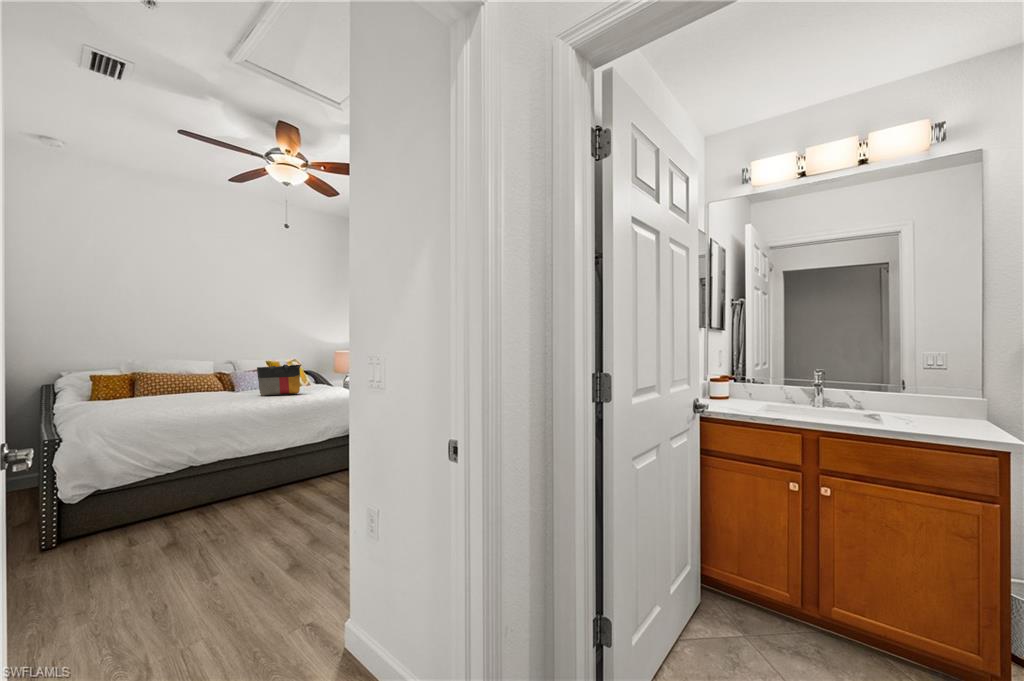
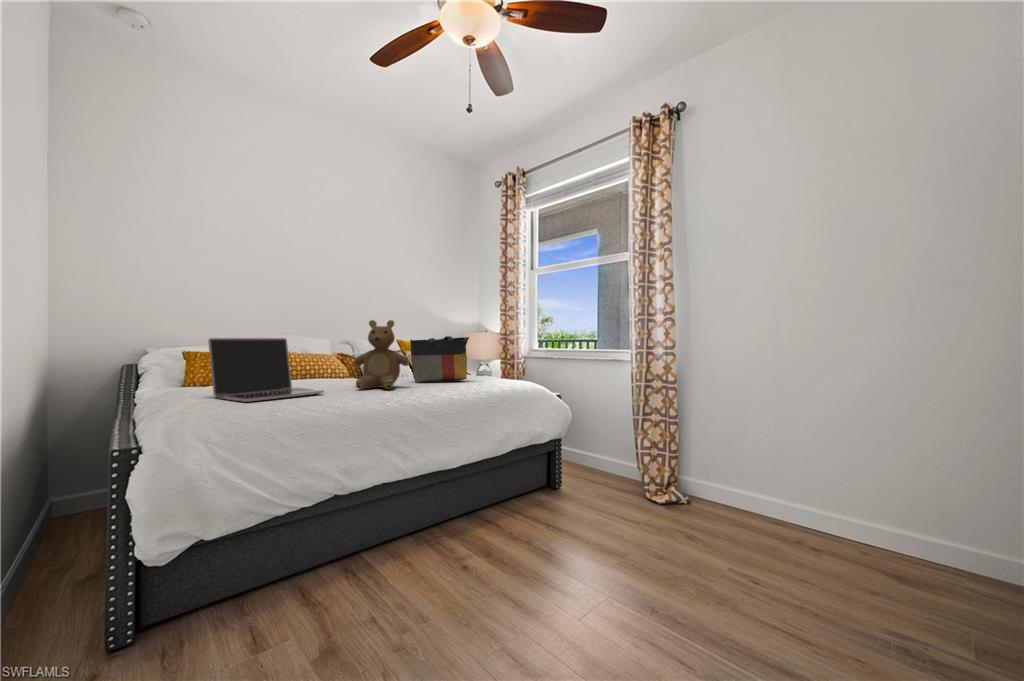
teddy bear: none [209,357,250,402] -> present [354,320,410,389]
laptop: none [105,370,184,412] -> present [208,338,324,402]

